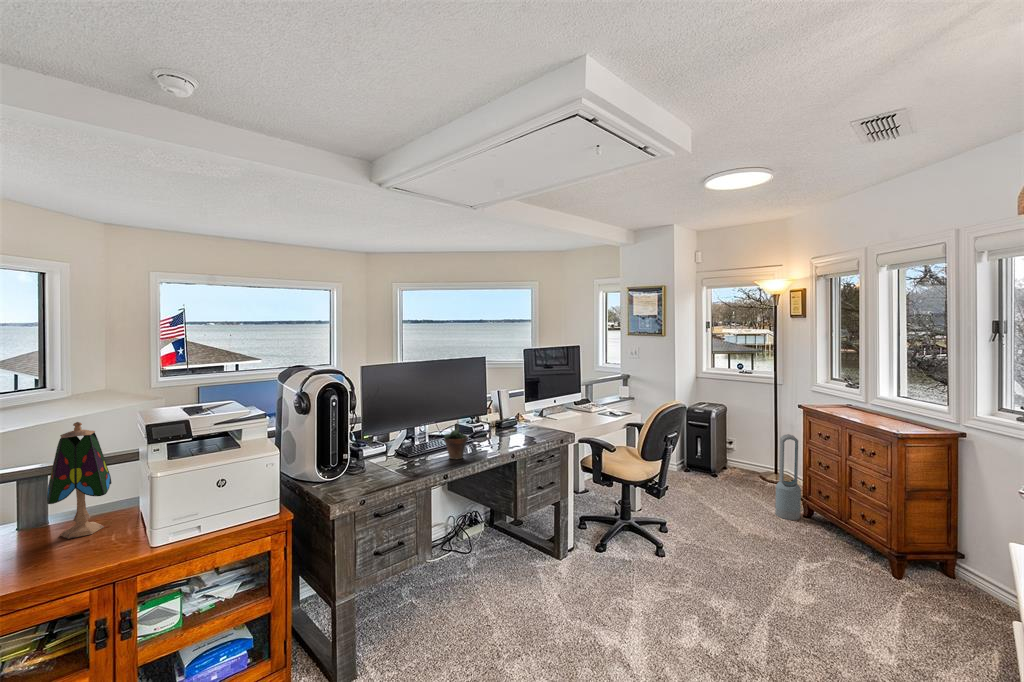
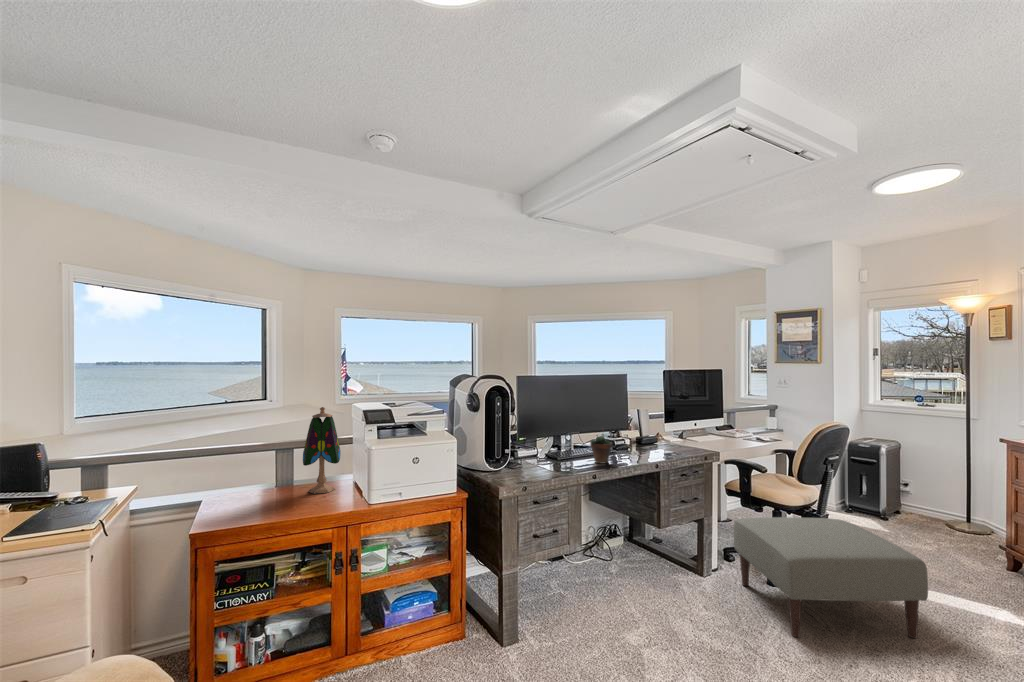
air purifier: present [775,434,801,520] -> none [968,471,1005,572]
ottoman: none [587,490,750,614] -> present [733,517,928,638]

